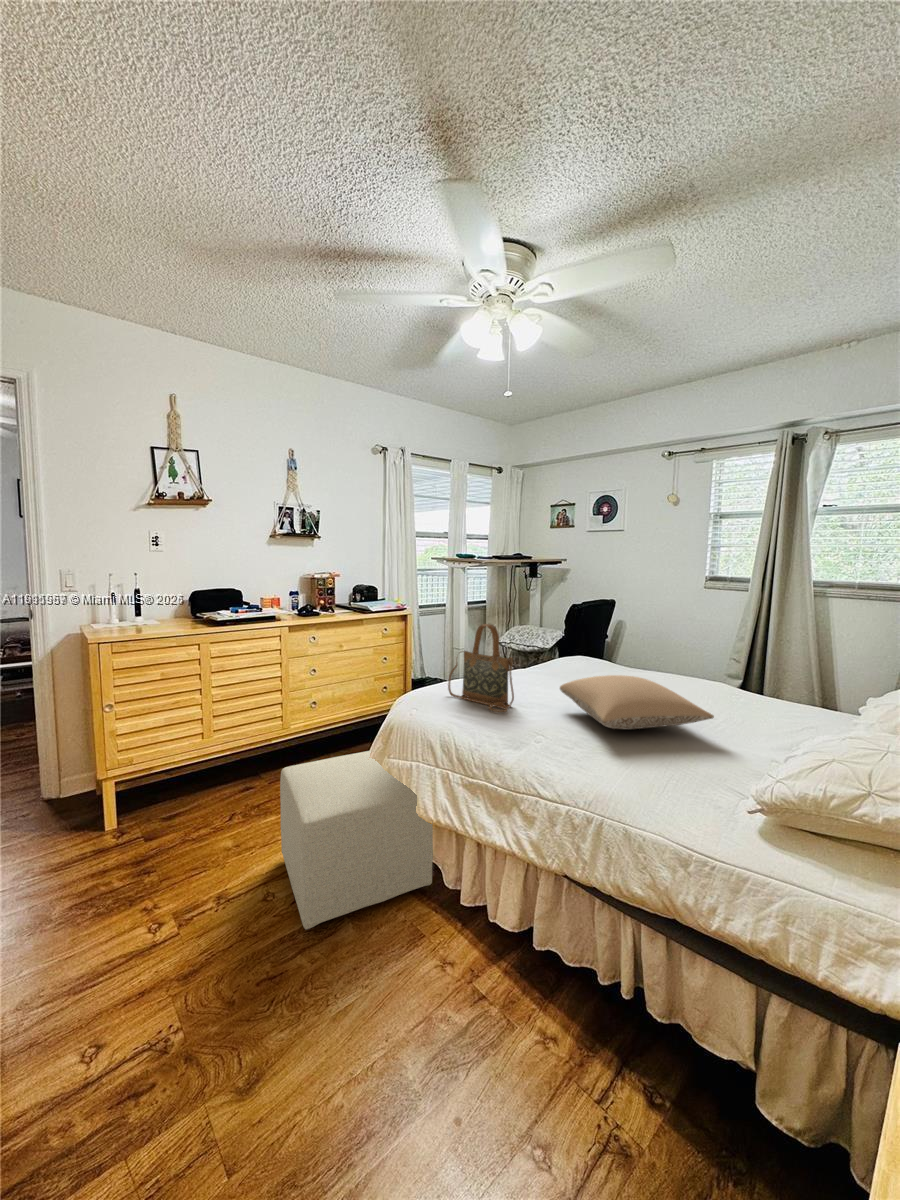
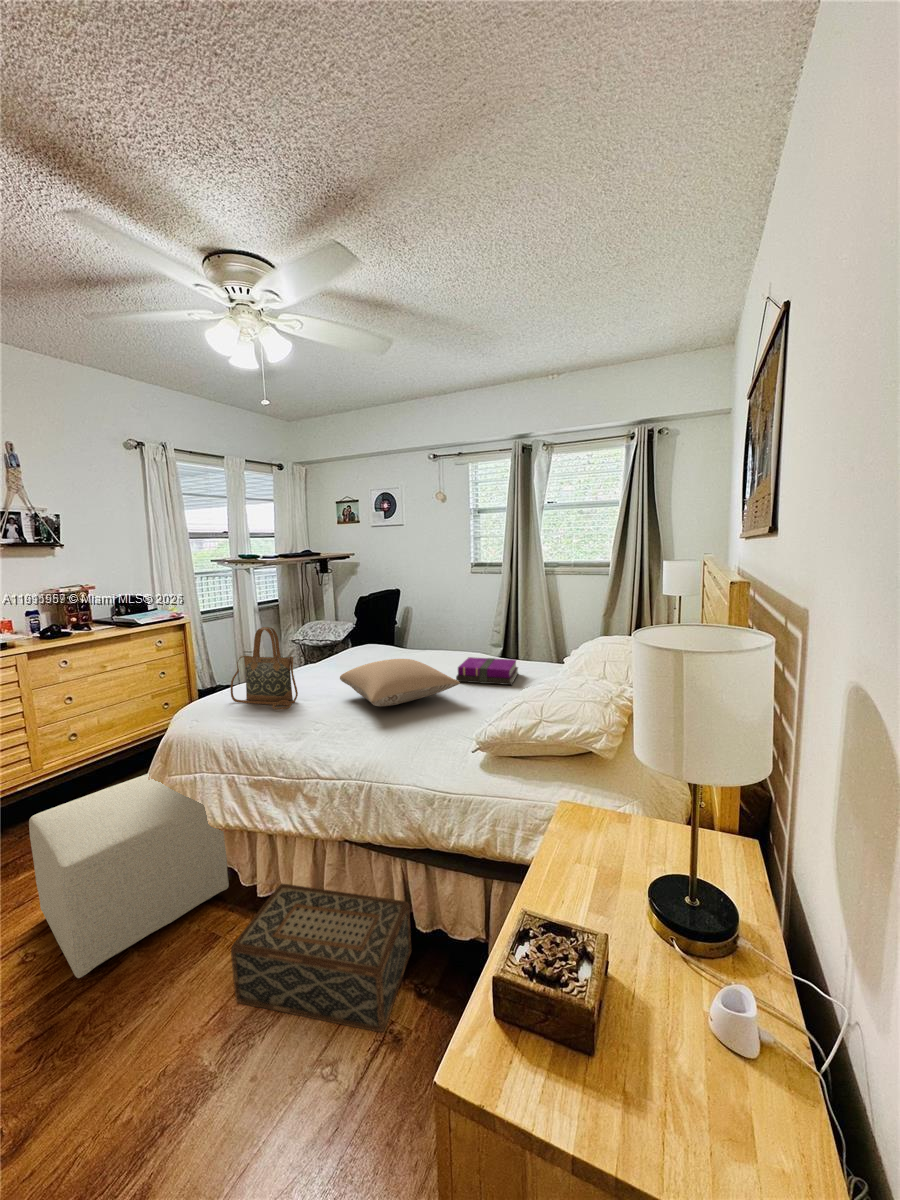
notebook: none [700,687,789,731] -> present [456,657,518,685]
woven basket: none [438,900,638,1134] -> present [231,884,411,1032]

